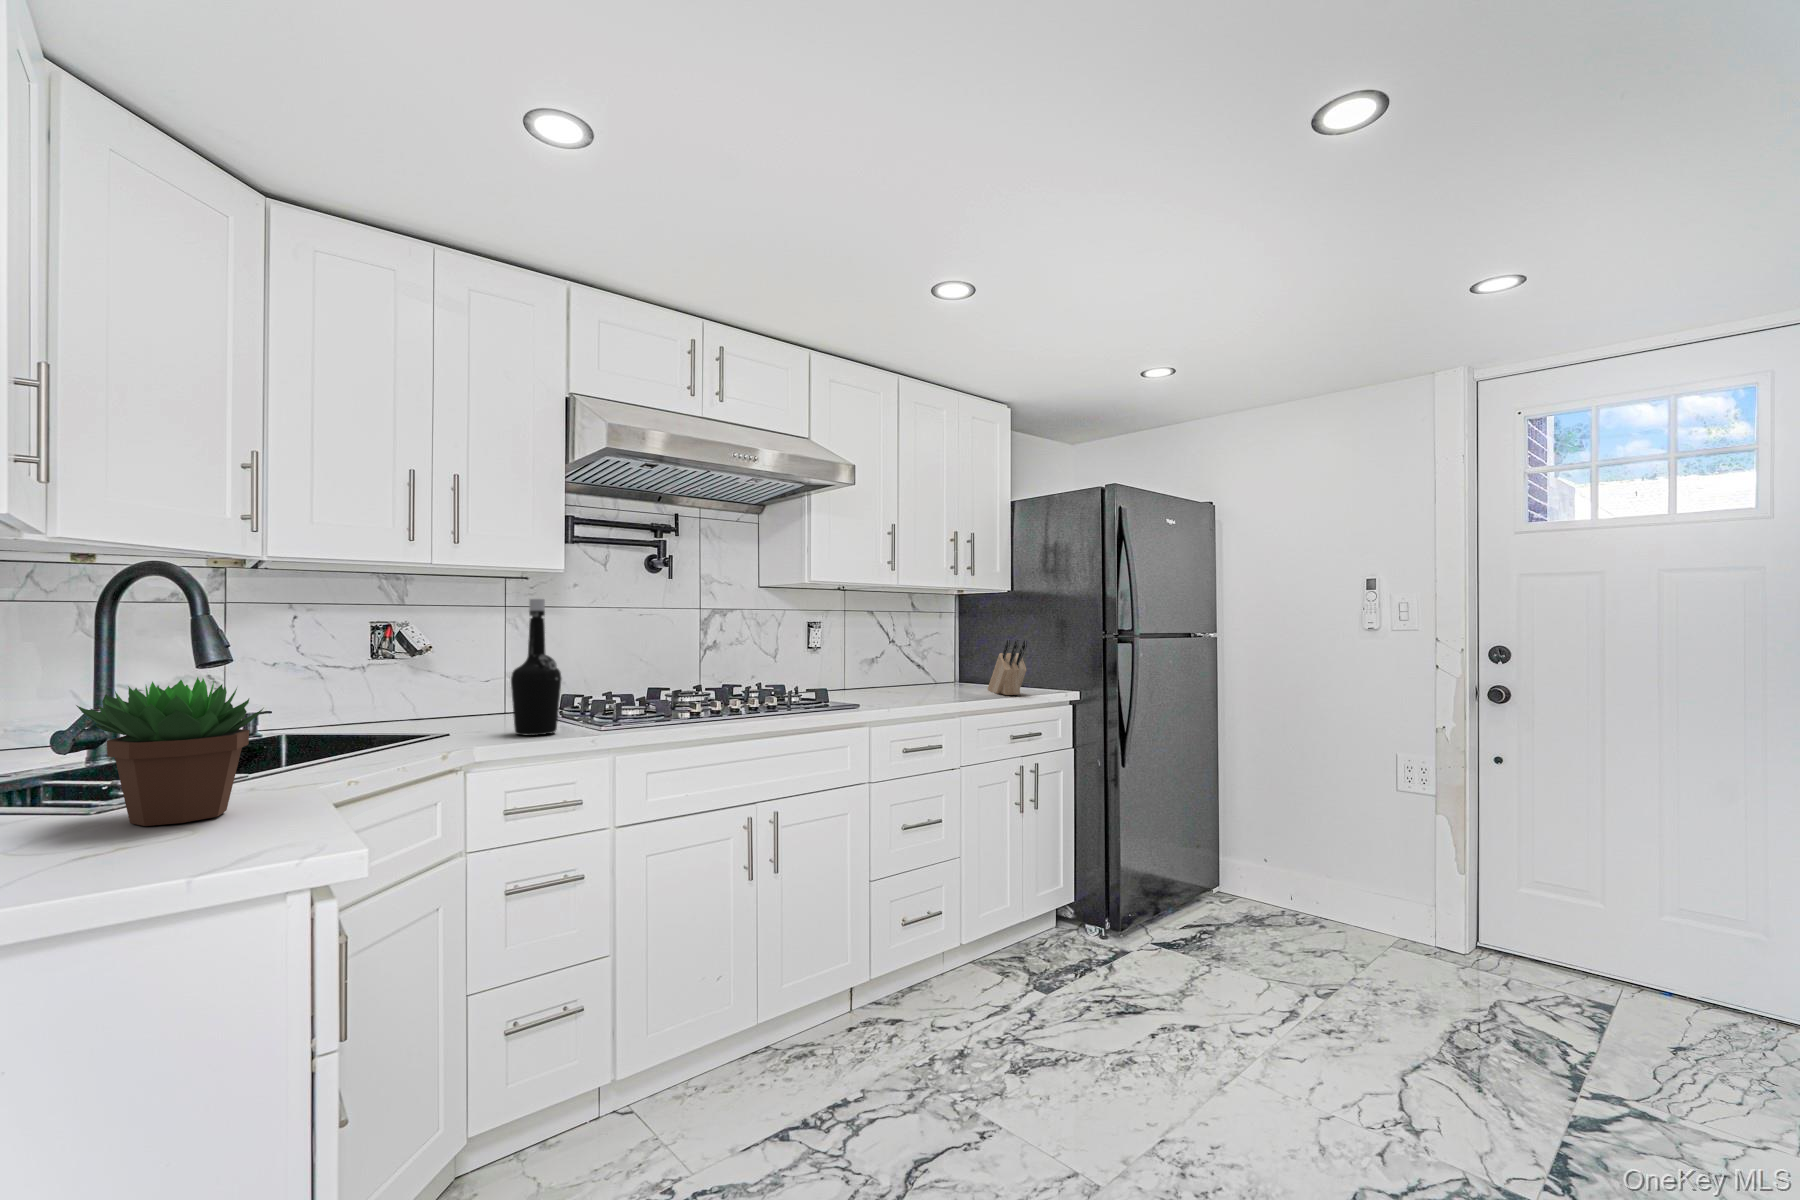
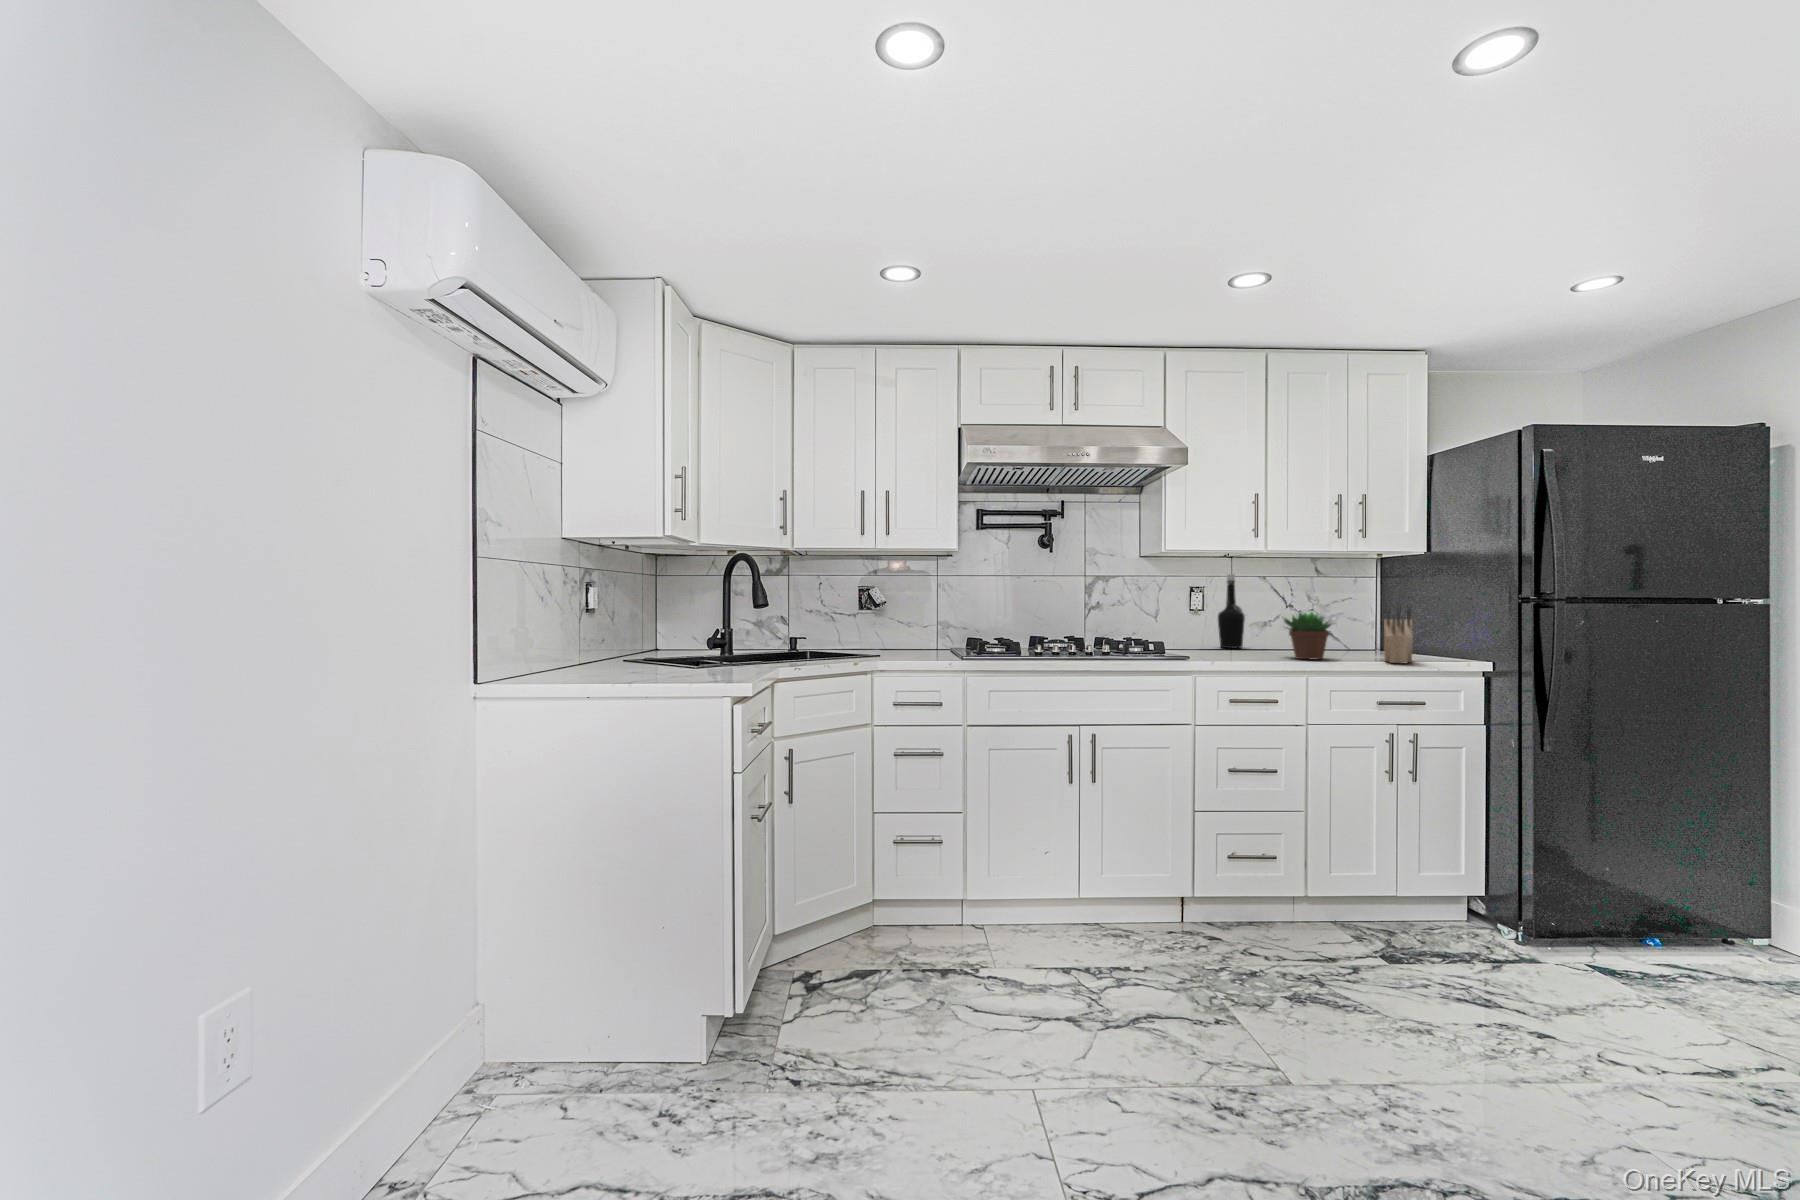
bottle: present [511,599,561,736] -> present [1218,574,1245,648]
succulent plant: present [76,677,263,826] -> present [1284,612,1331,659]

